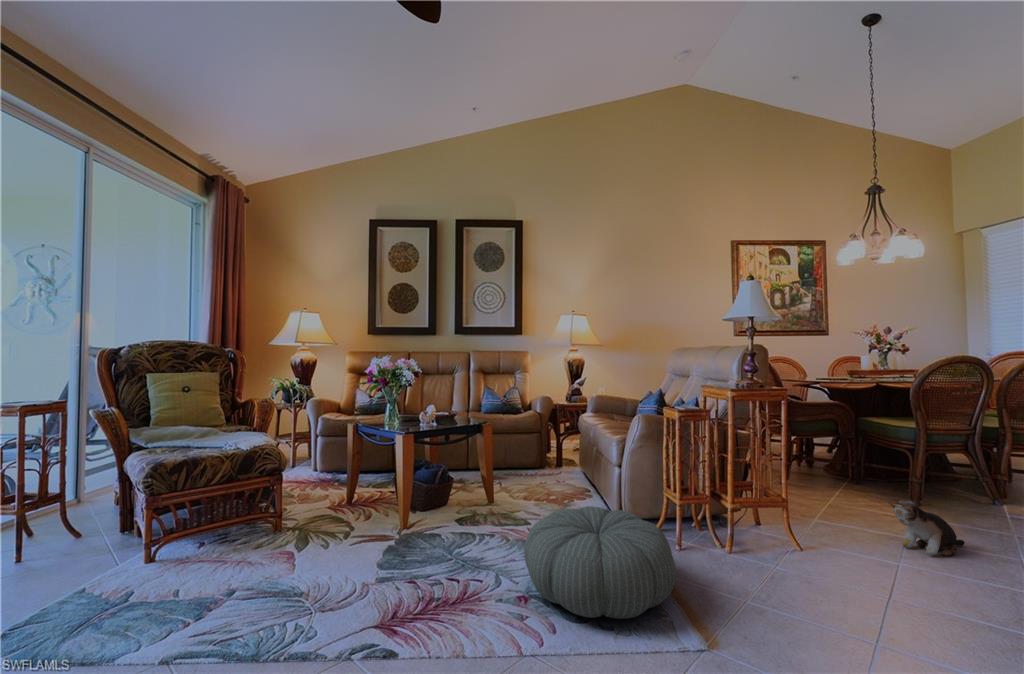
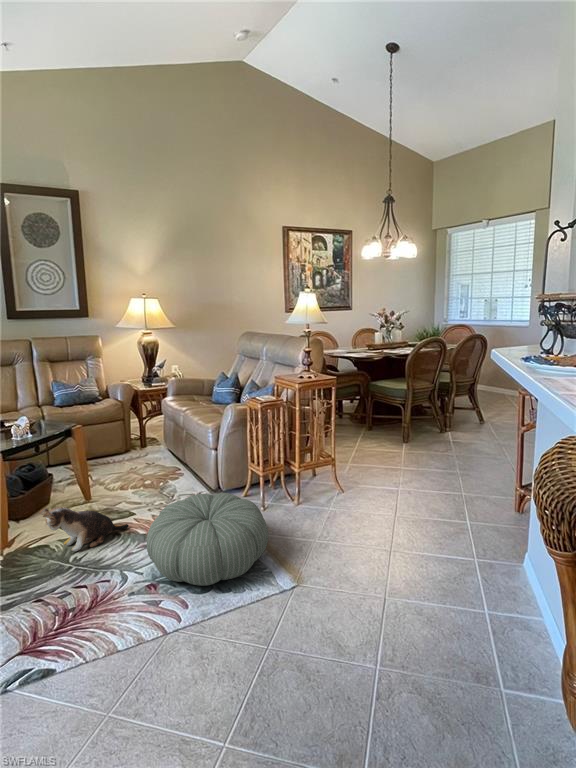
plush toy: present [887,500,965,556] -> present [39,507,129,551]

